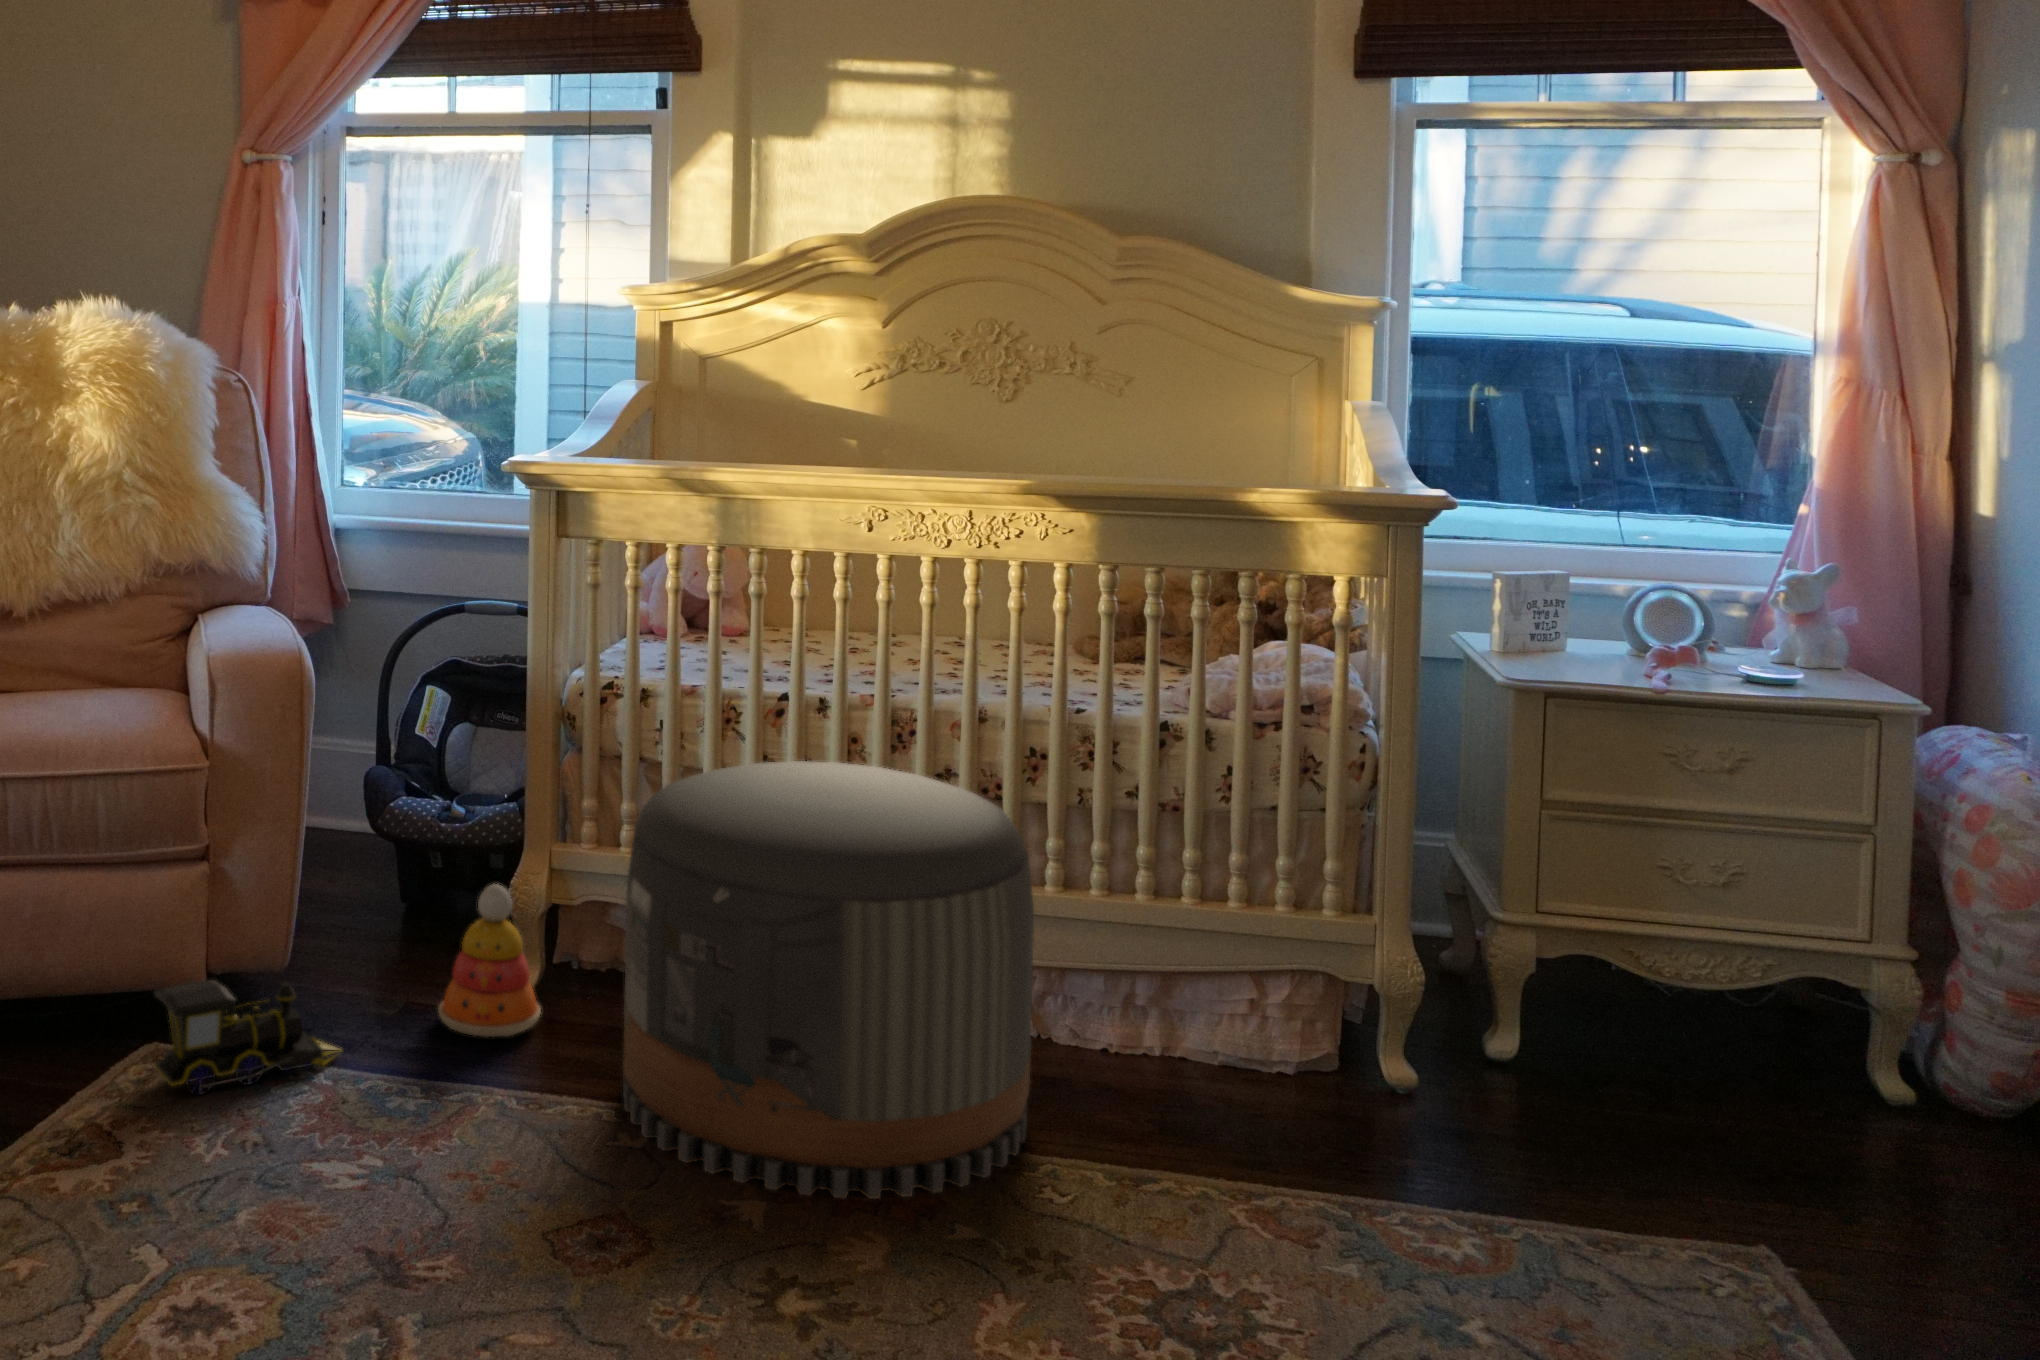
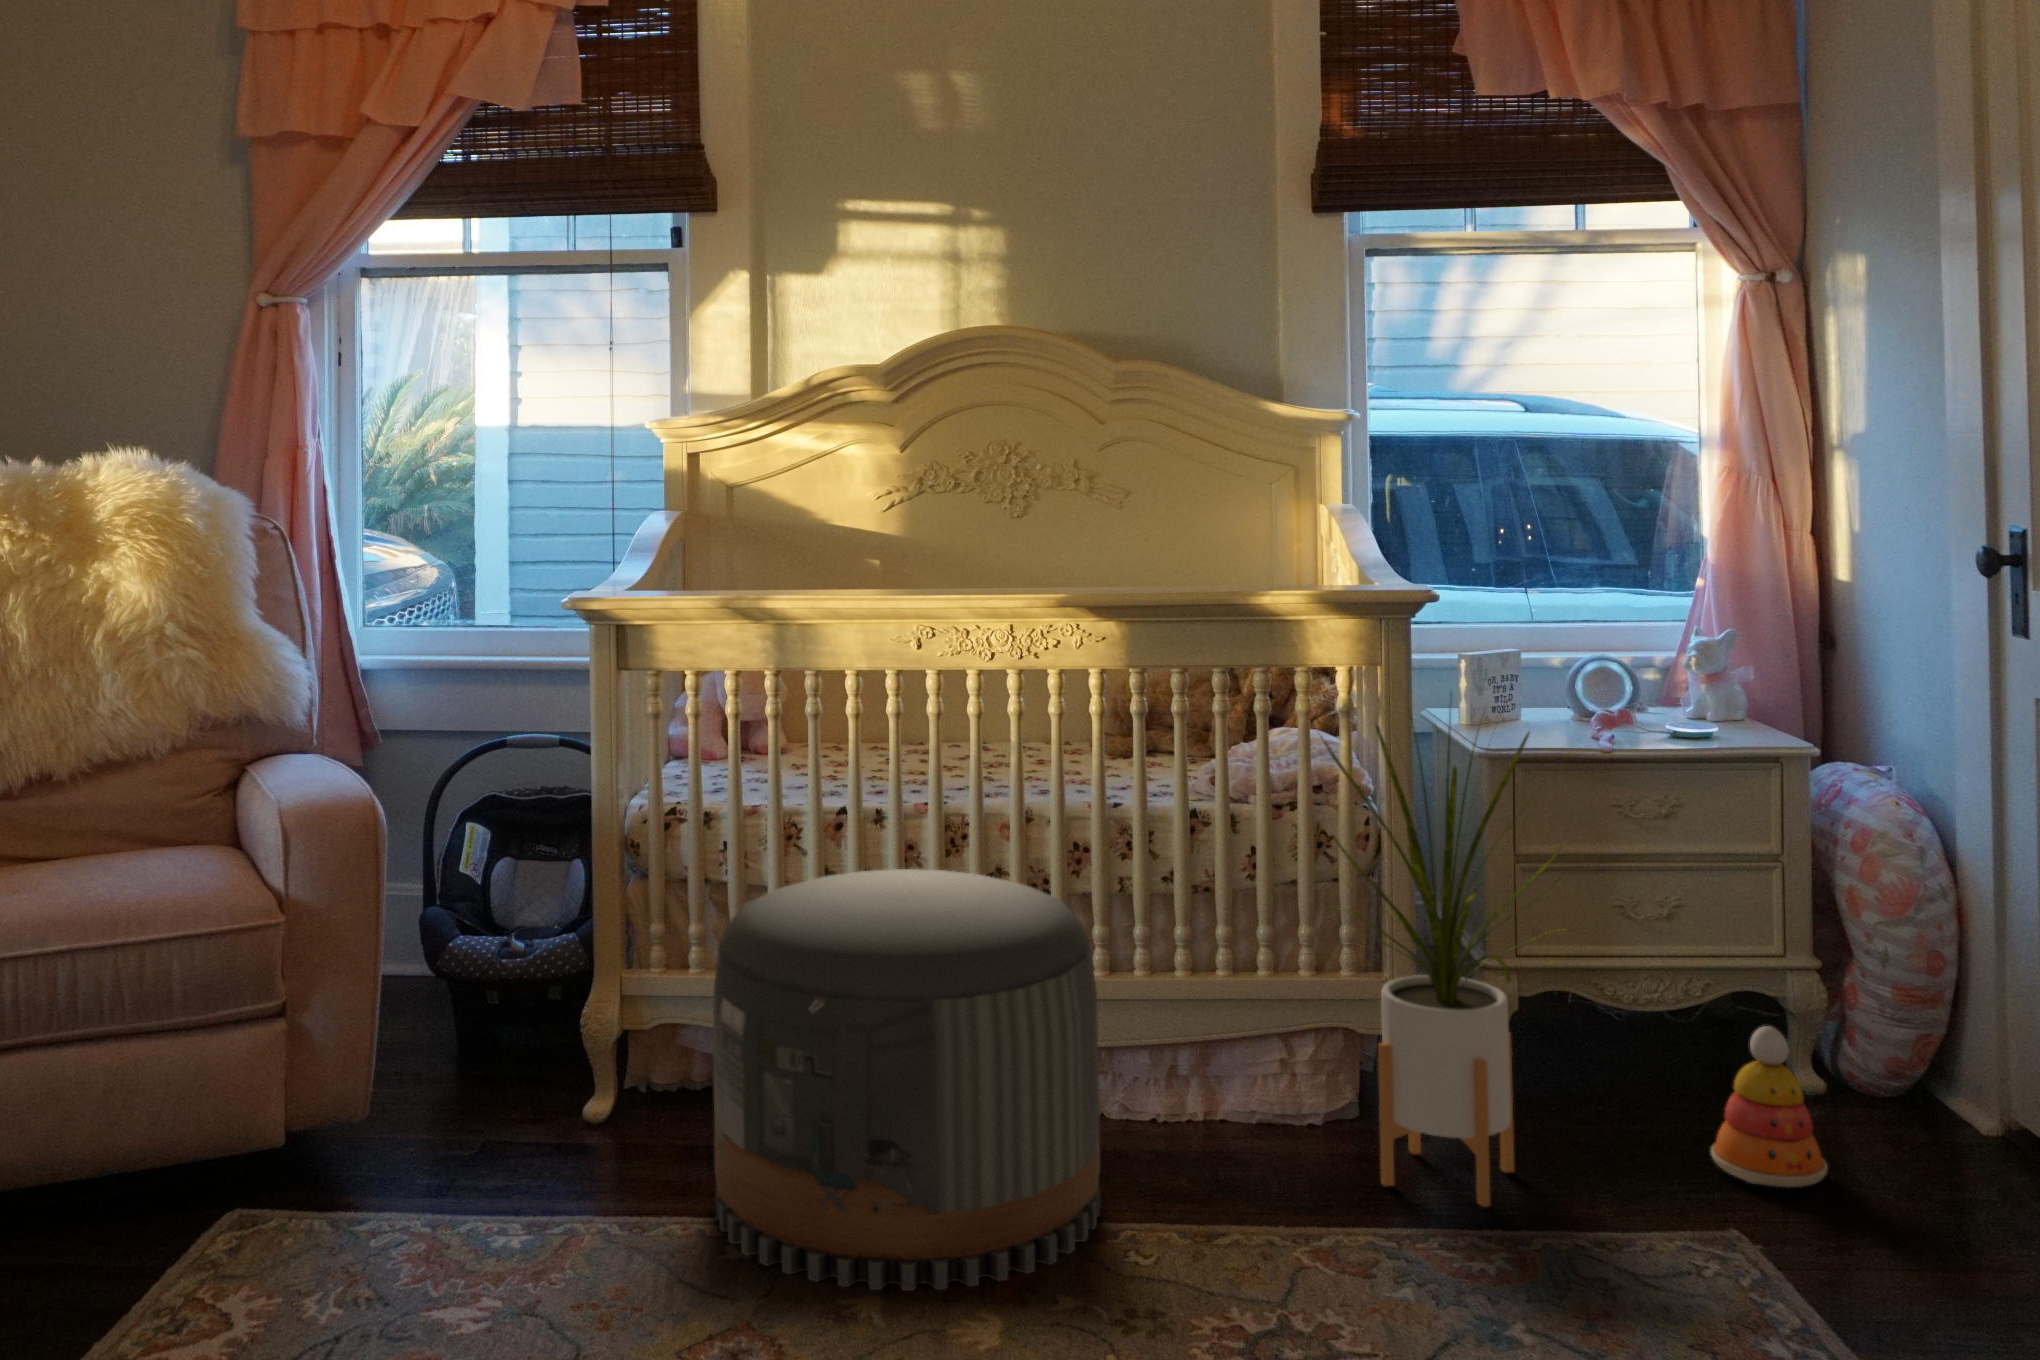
house plant: none [1293,611,1613,1184] -> present [1323,714,1566,1207]
stacking toy: present [439,884,541,1037] -> present [1711,1026,1828,1187]
toy train: present [154,980,340,1095] -> none [231,1140,429,1268]

